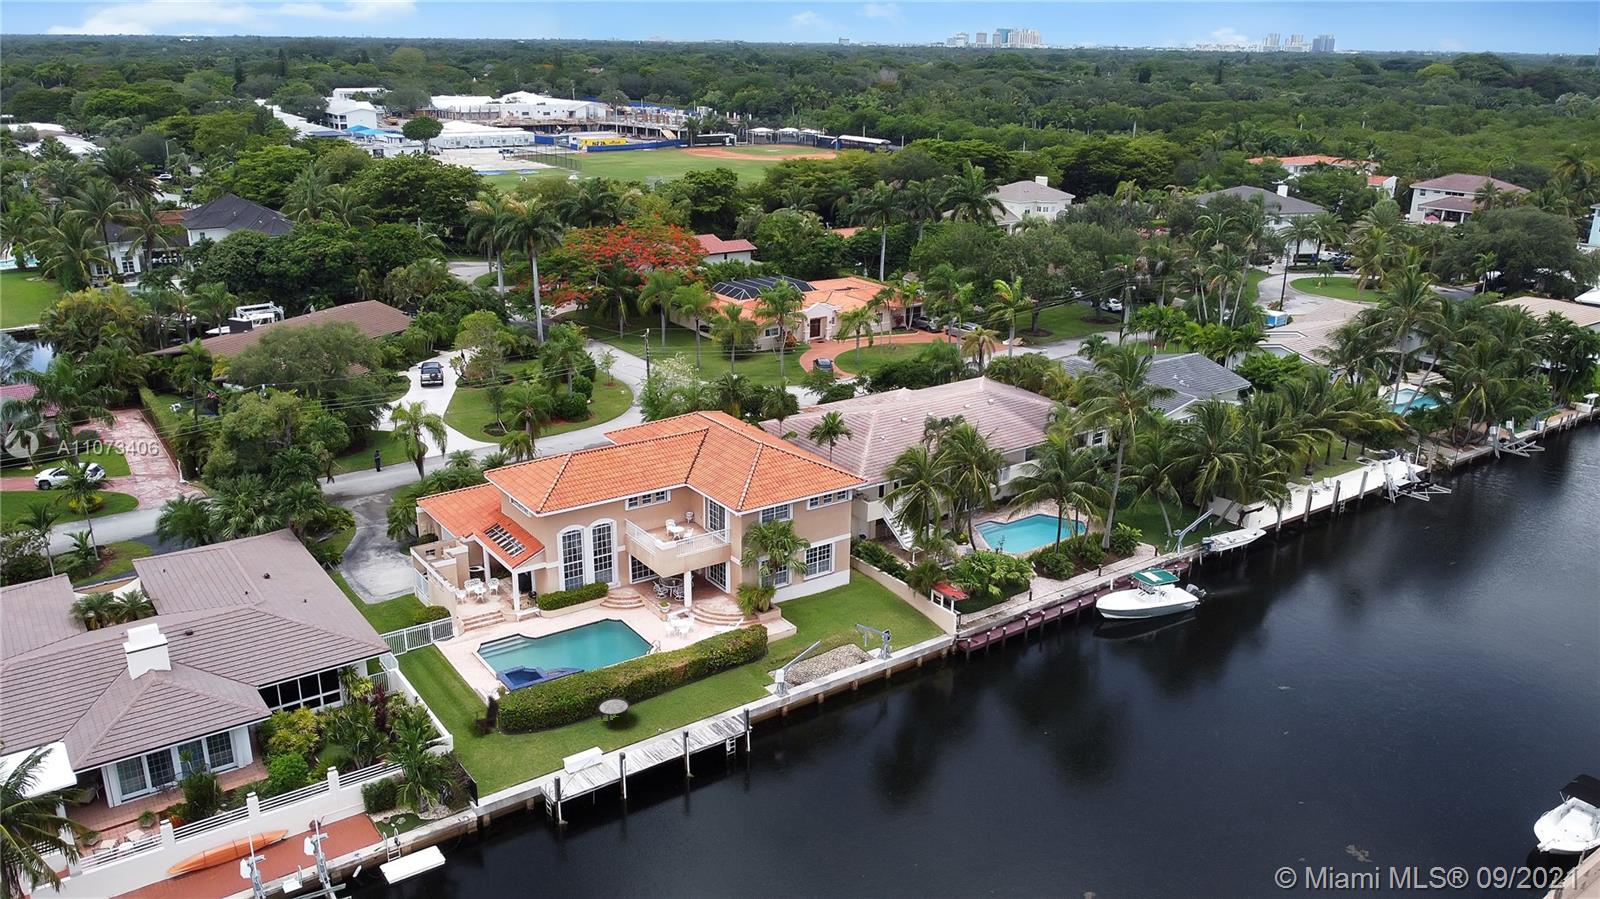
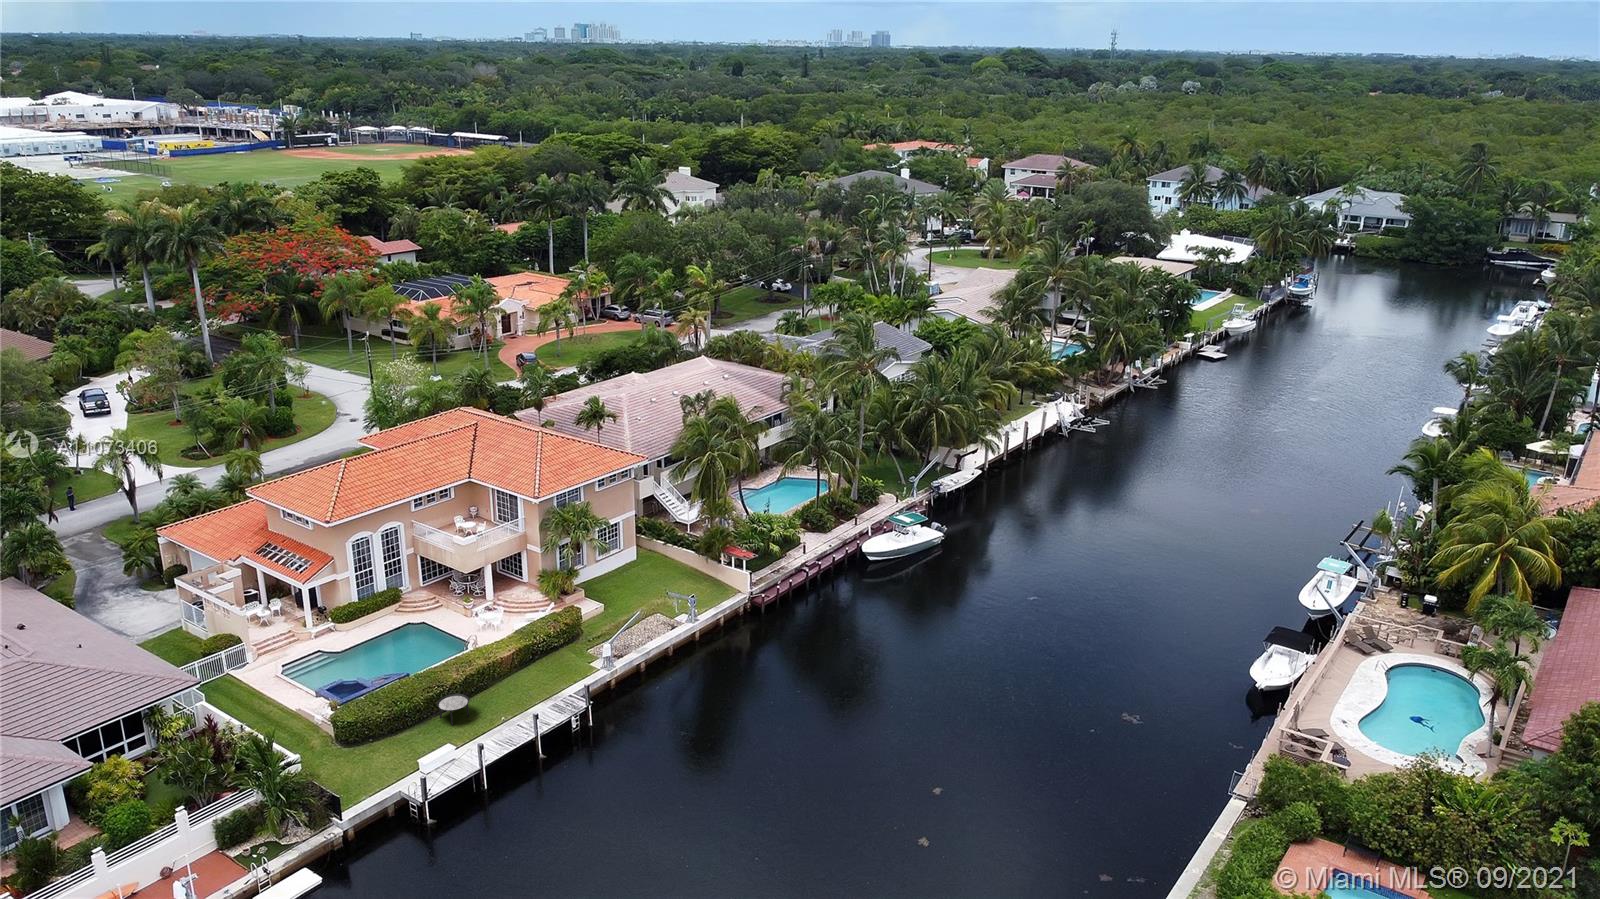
lounge chair: present [475,696,499,733] -> none [305,712,339,755]

